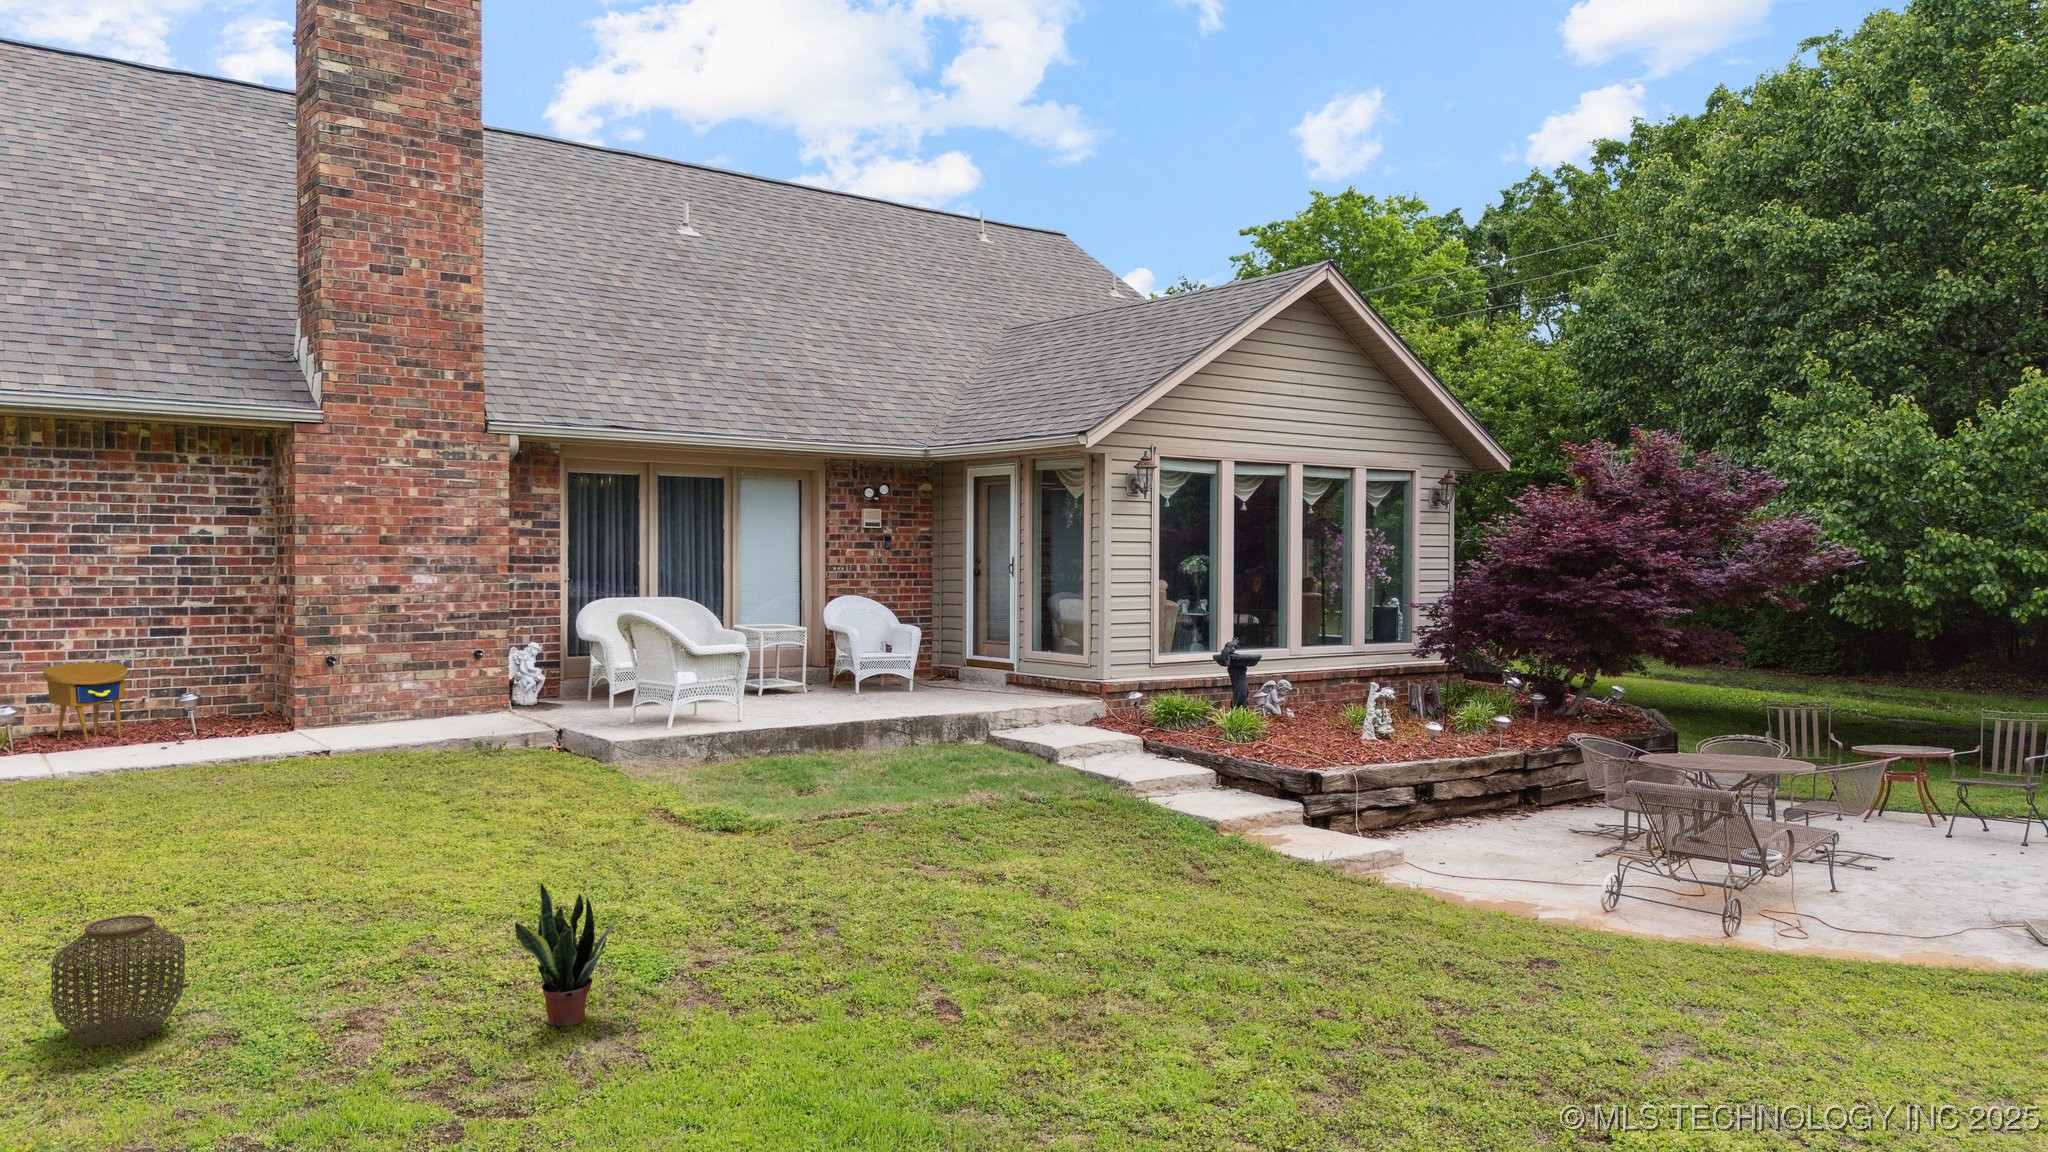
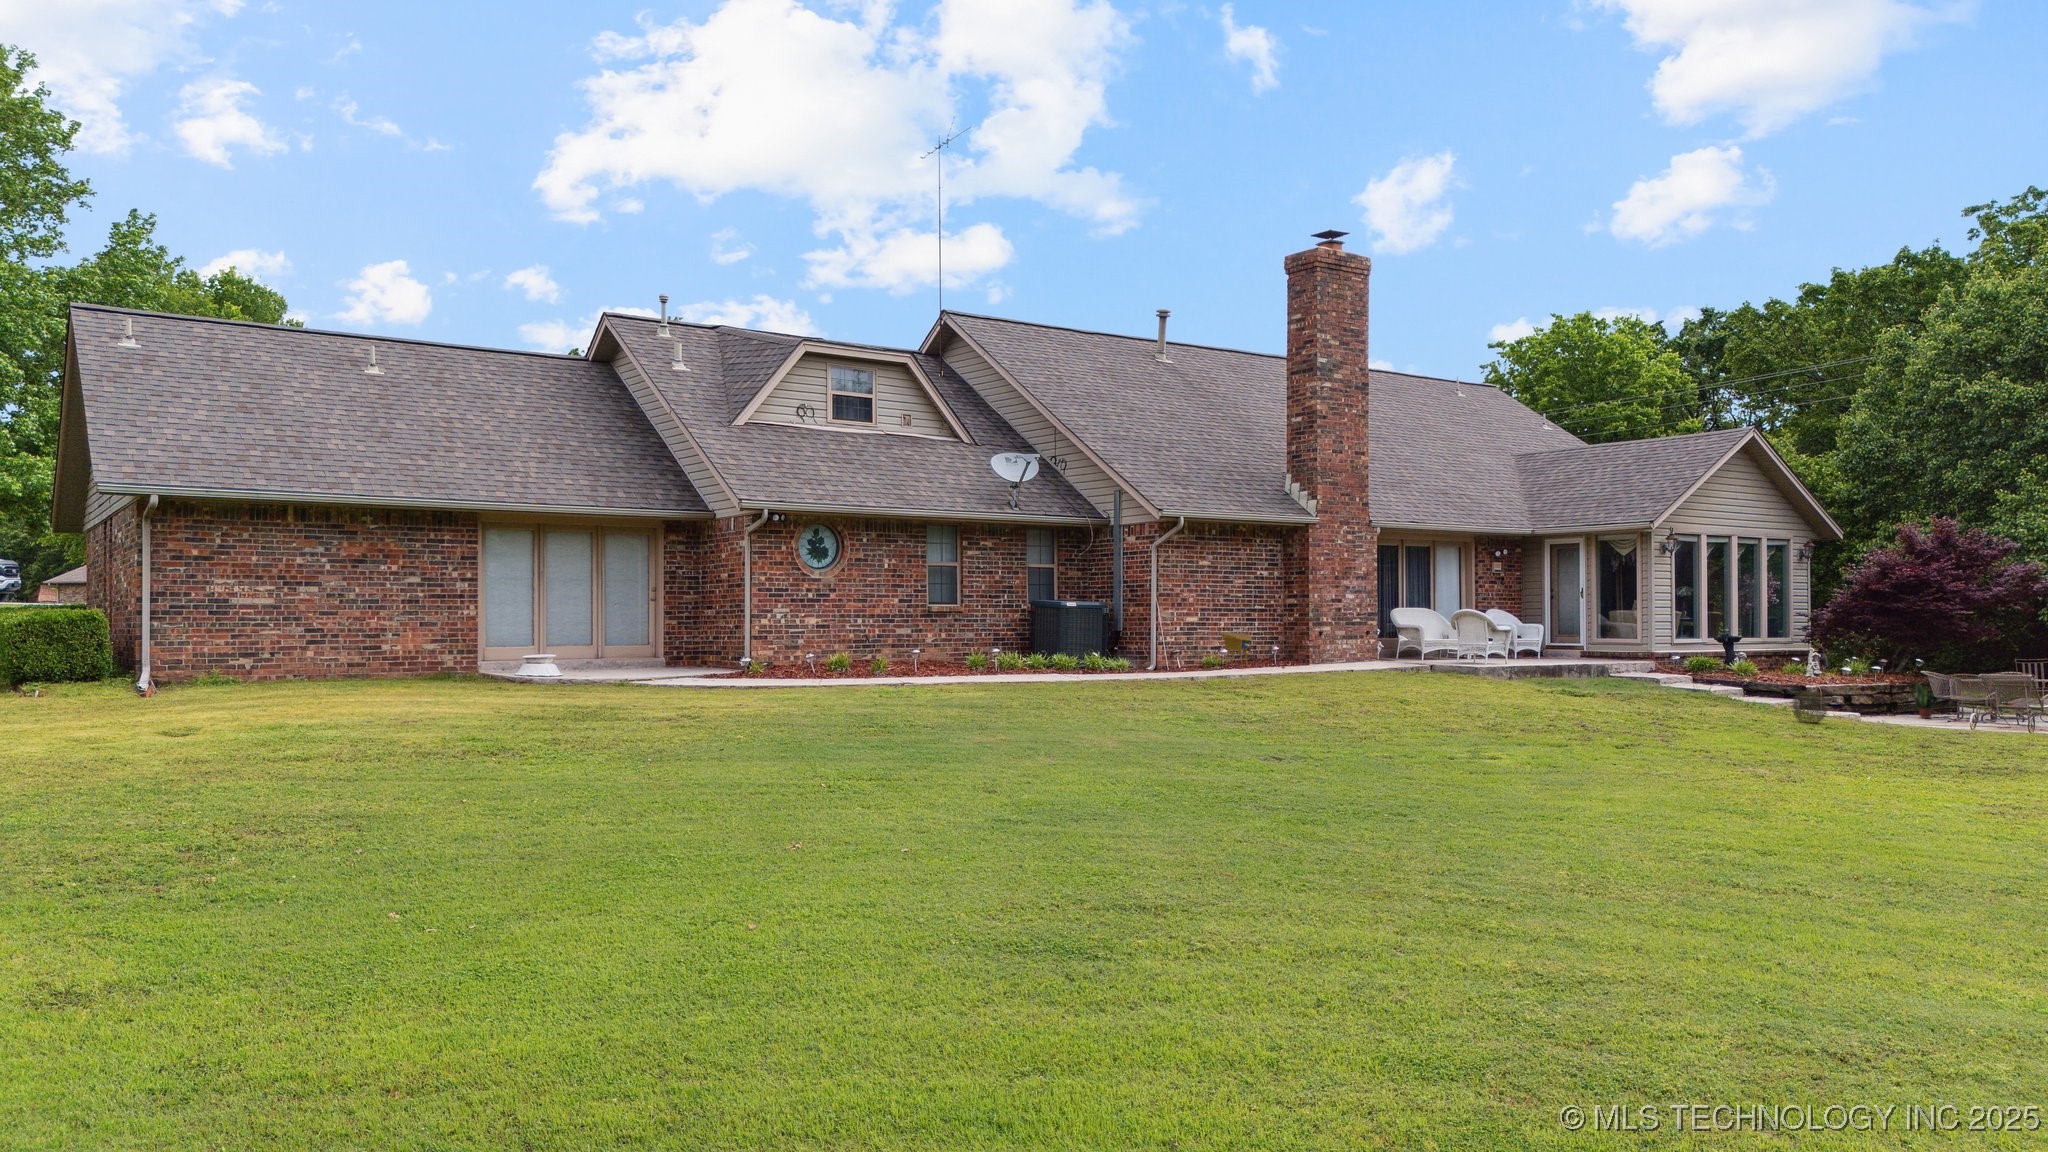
potted plant: present [515,883,621,1026] -> present [1911,683,1940,719]
woven basket: present [51,915,185,1045] -> present [1793,691,1827,723]

